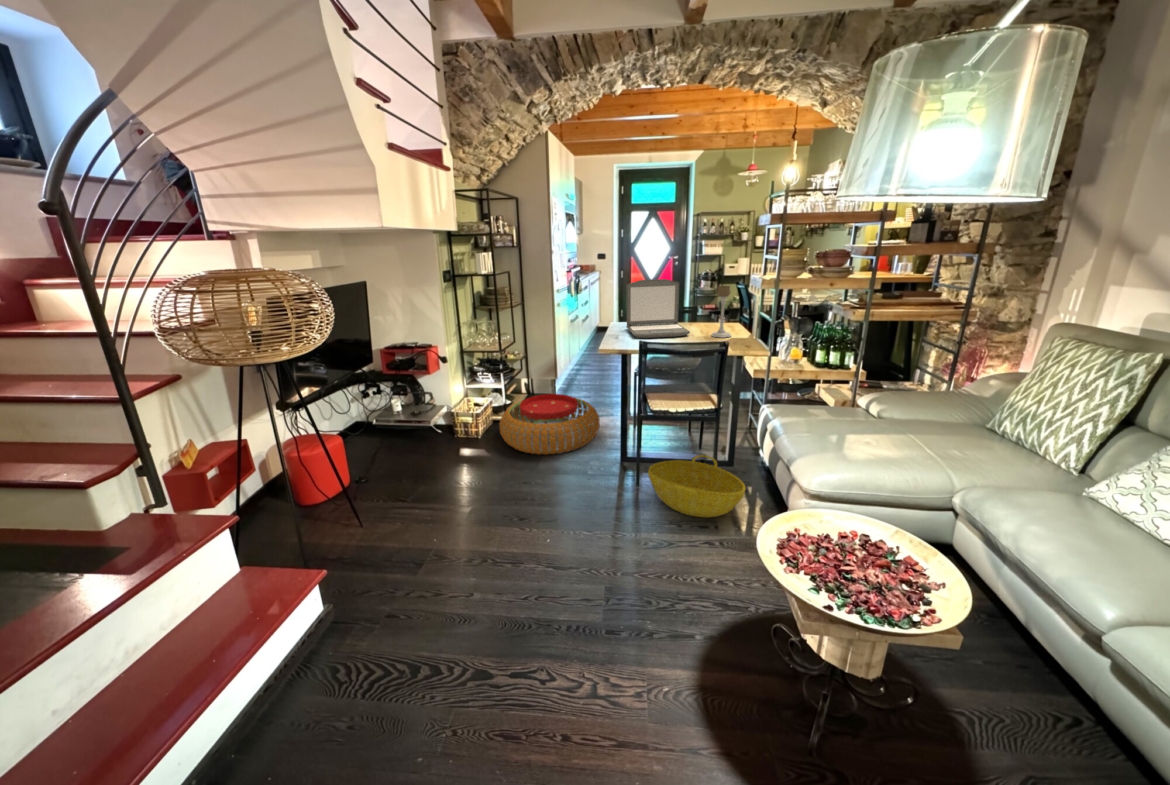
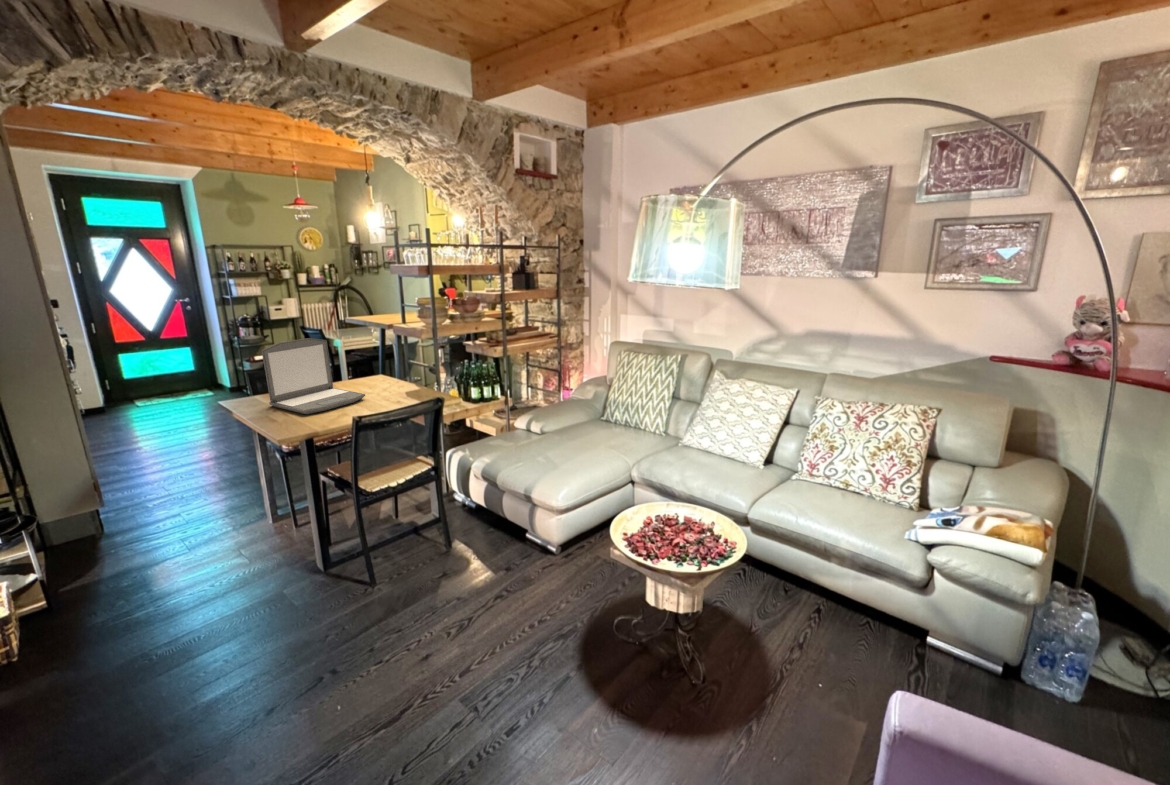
candle holder: present [711,286,731,338] -> none [385,339,408,395]
pouf: present [499,394,600,455] -> none [63,520,265,640]
basket: present [648,455,745,517] -> none [394,518,501,588]

